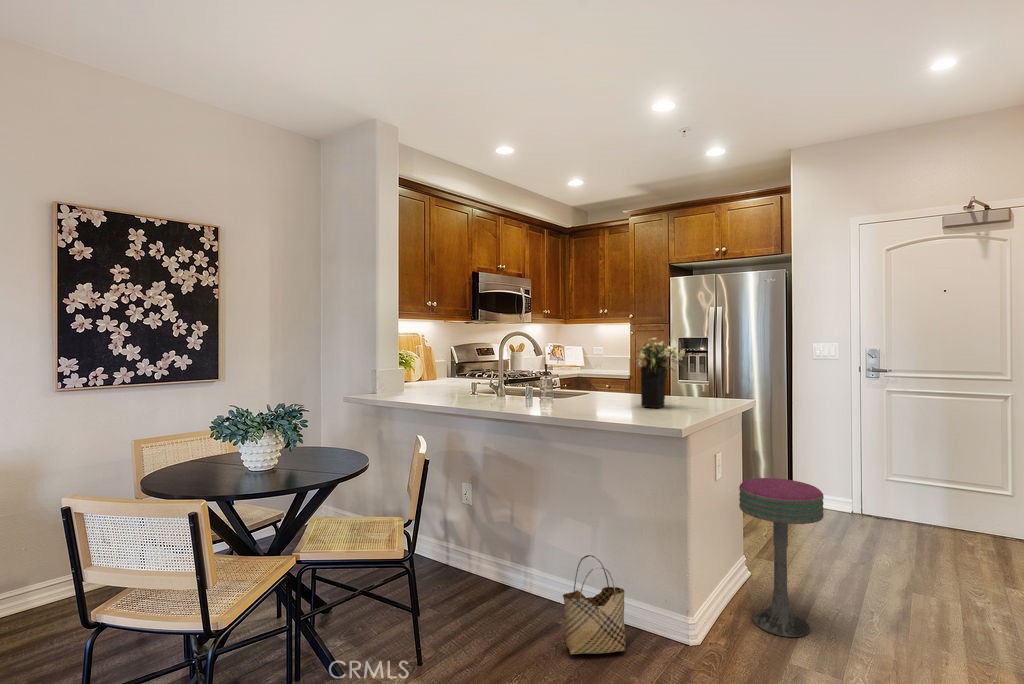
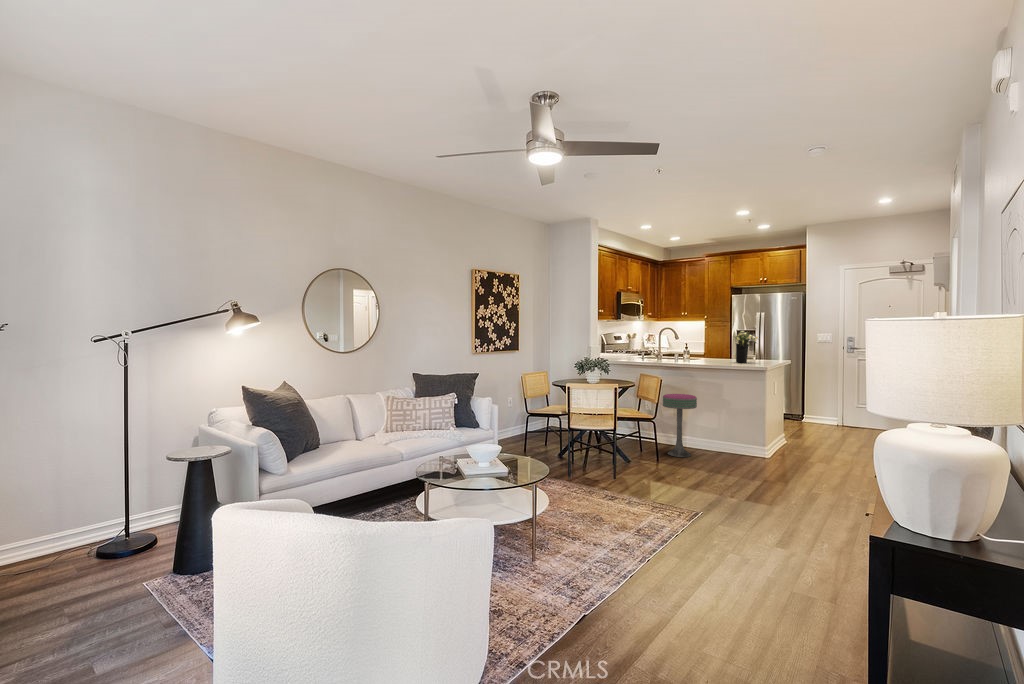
bar stool: present [739,478,824,637] -> present [663,394,697,457]
woven basket: present [563,555,626,655] -> none [712,421,738,458]

